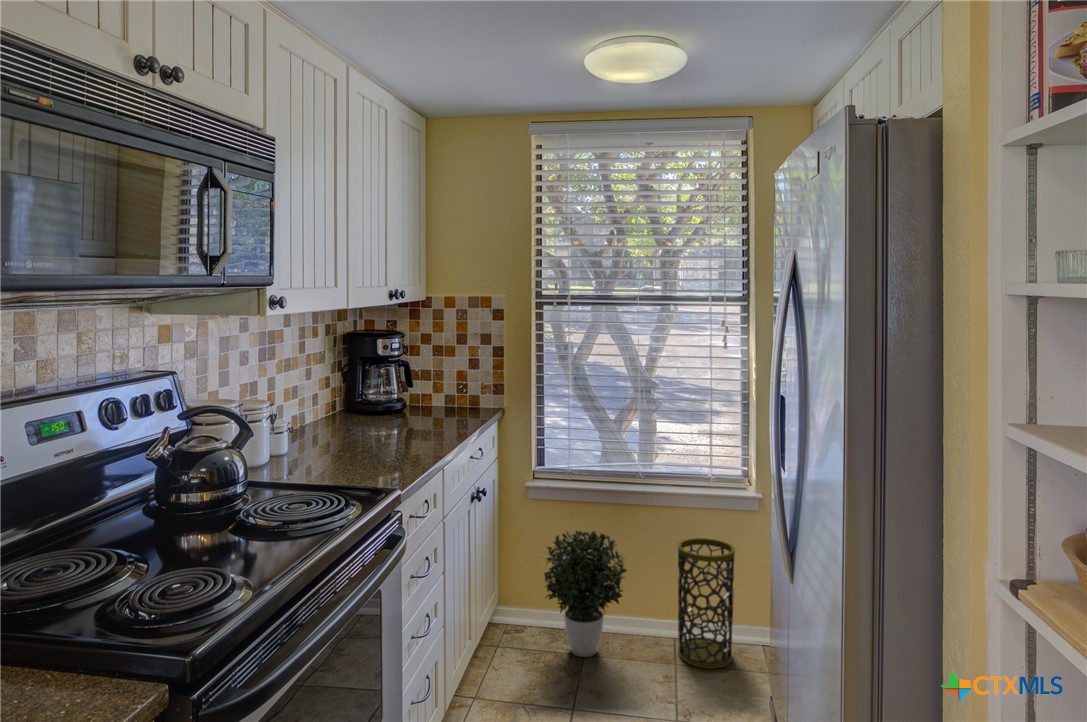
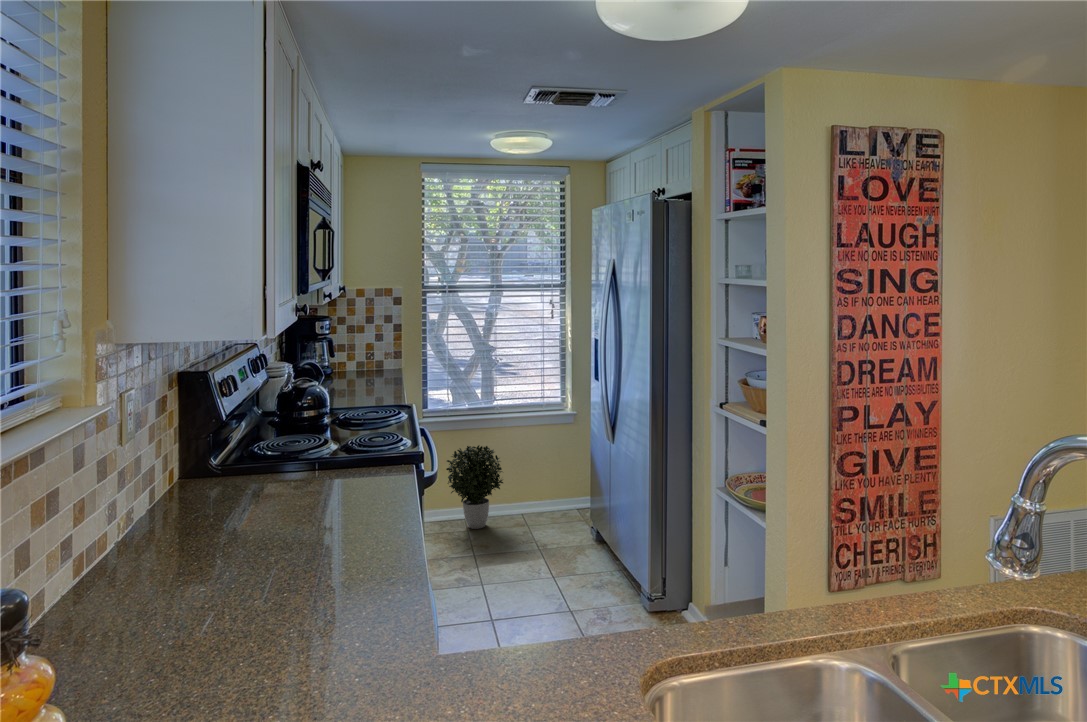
trash can: present [678,538,735,669] -> none [532,443,569,521]

